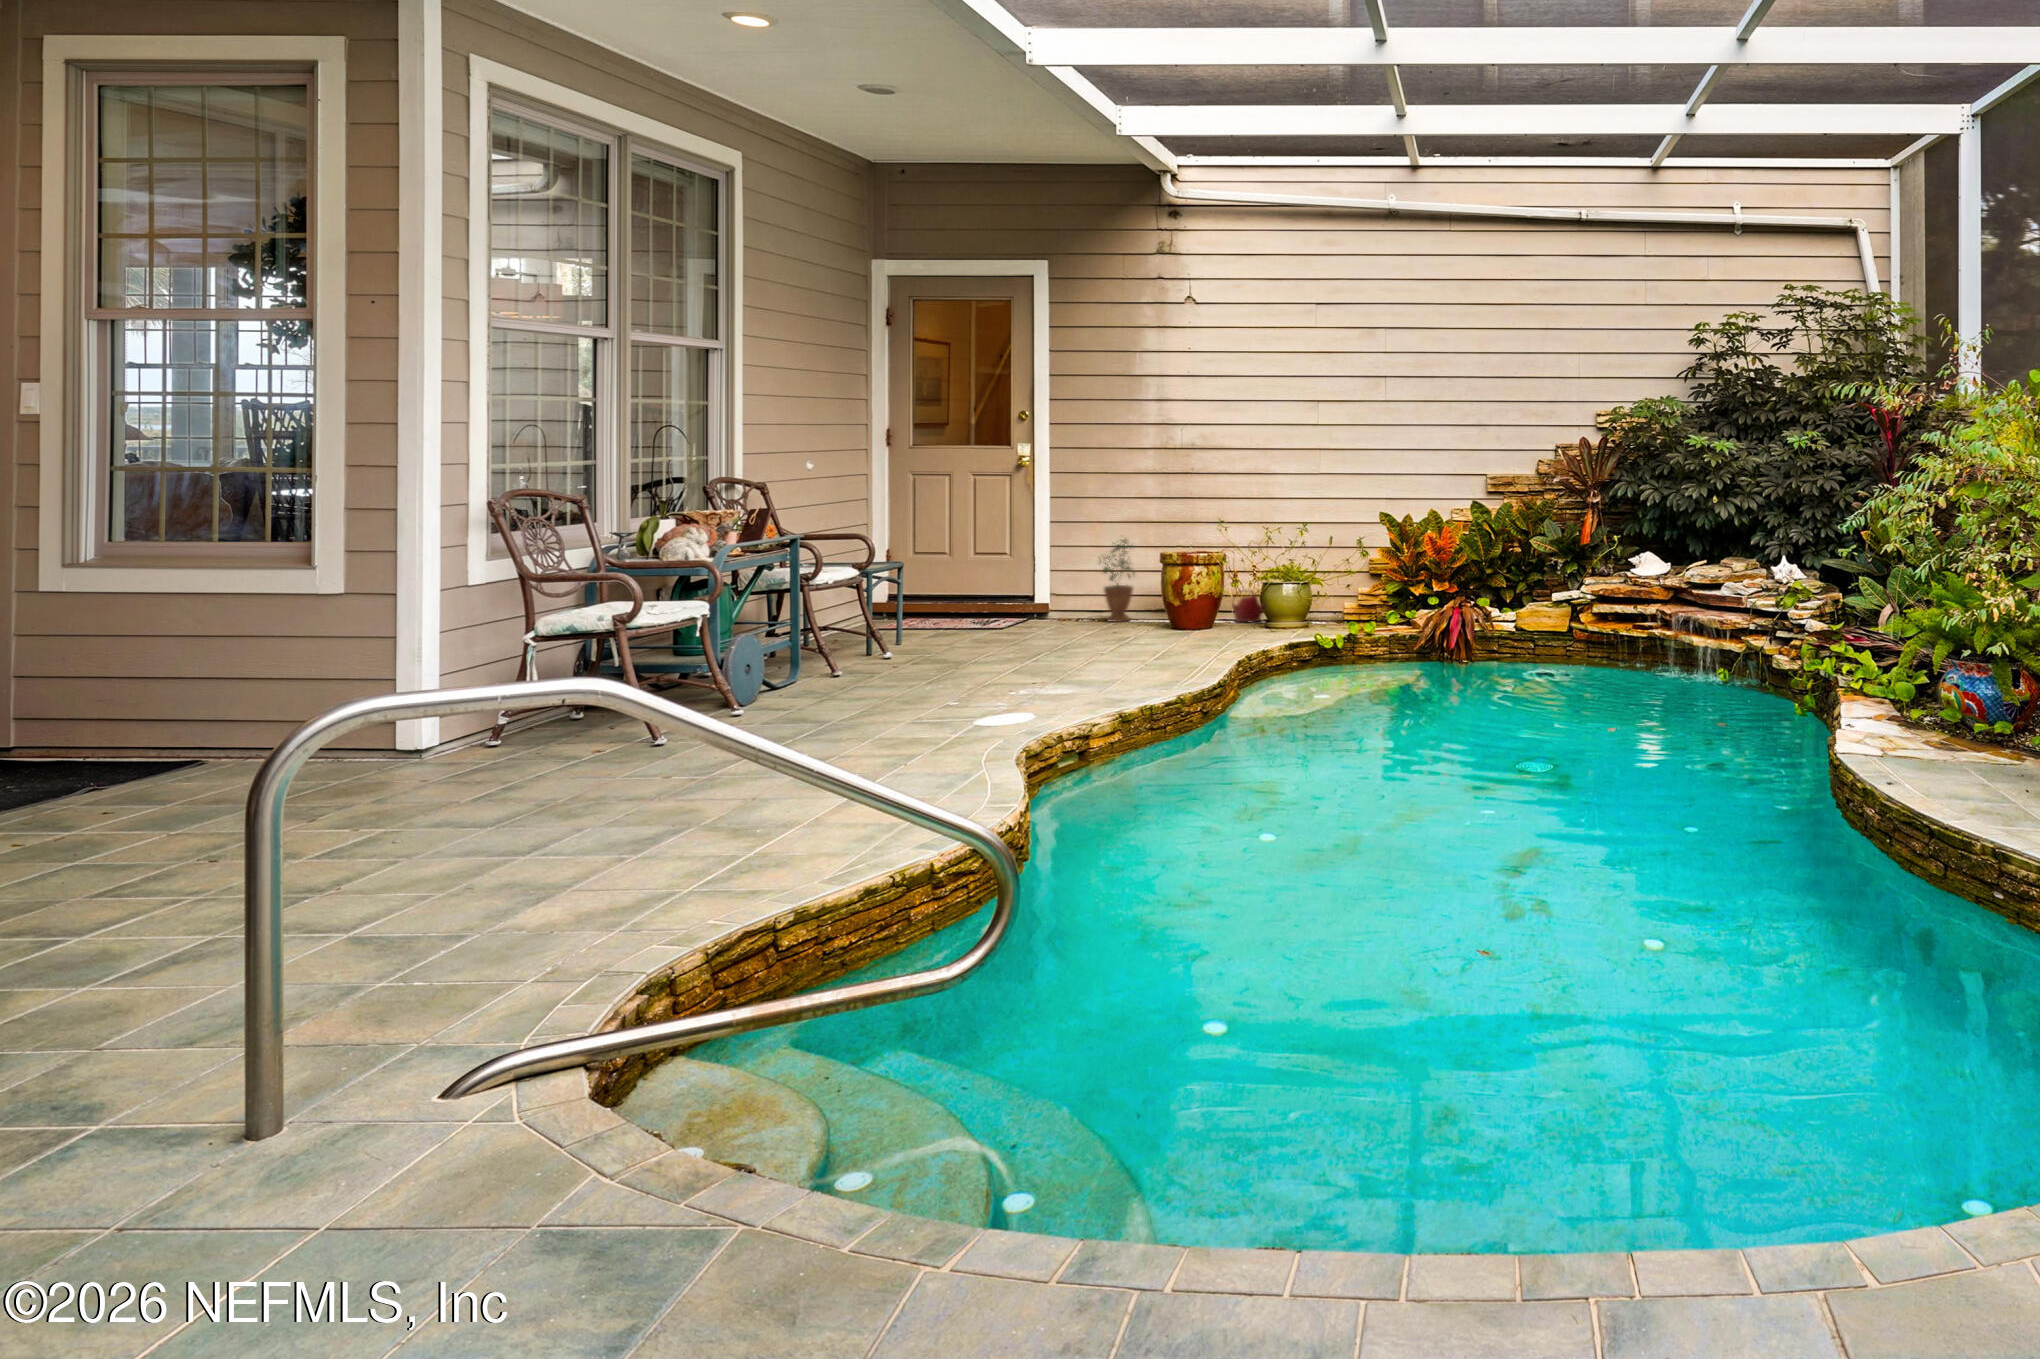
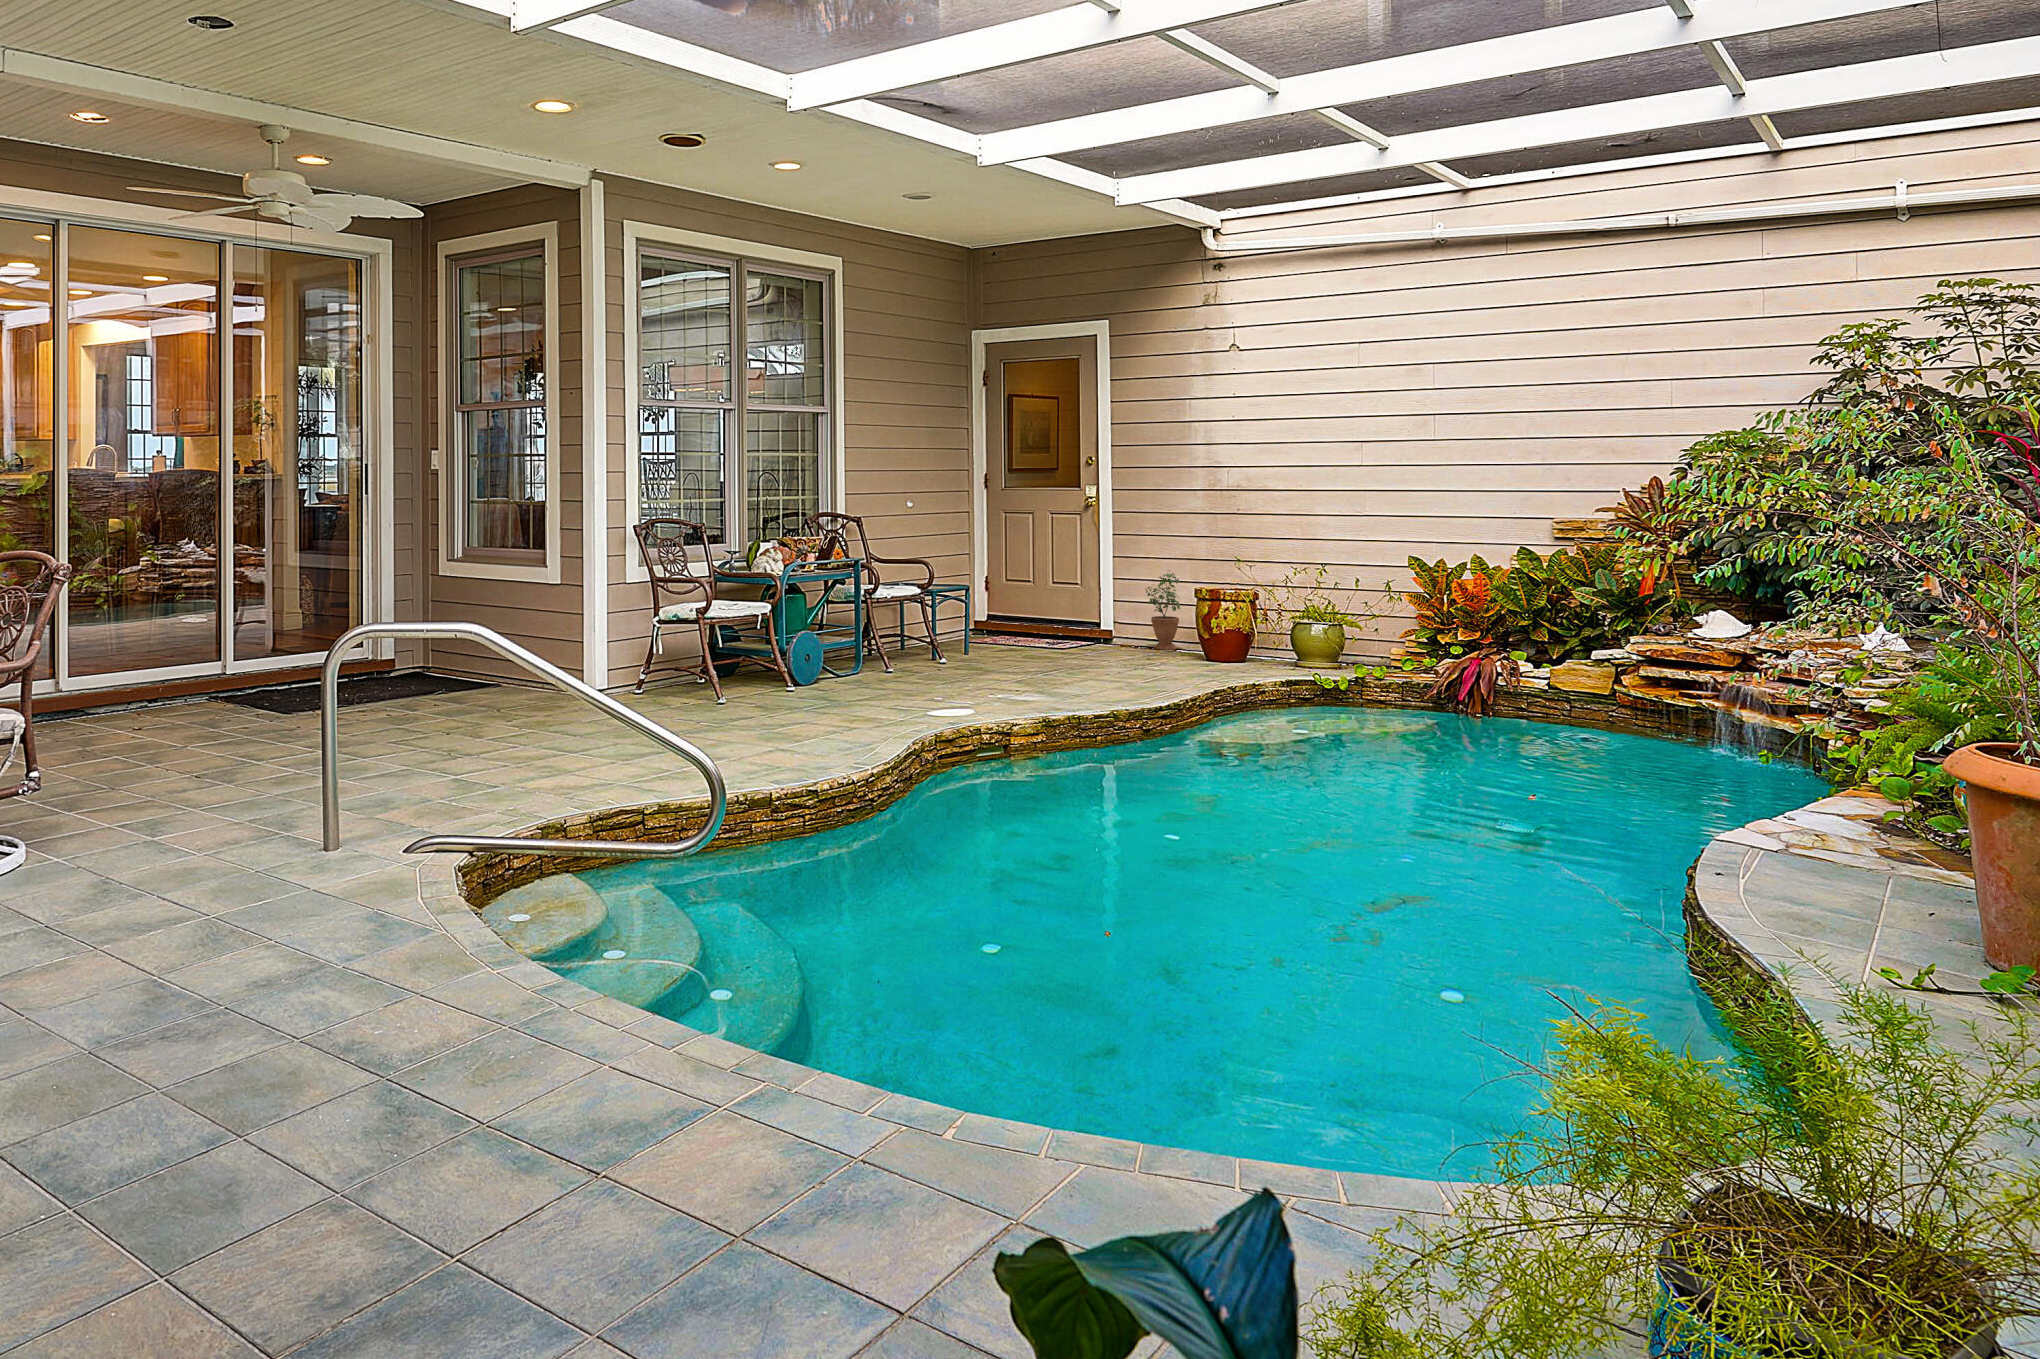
watering can: present [1232,590,1265,623] -> none [1270,628,1316,660]

